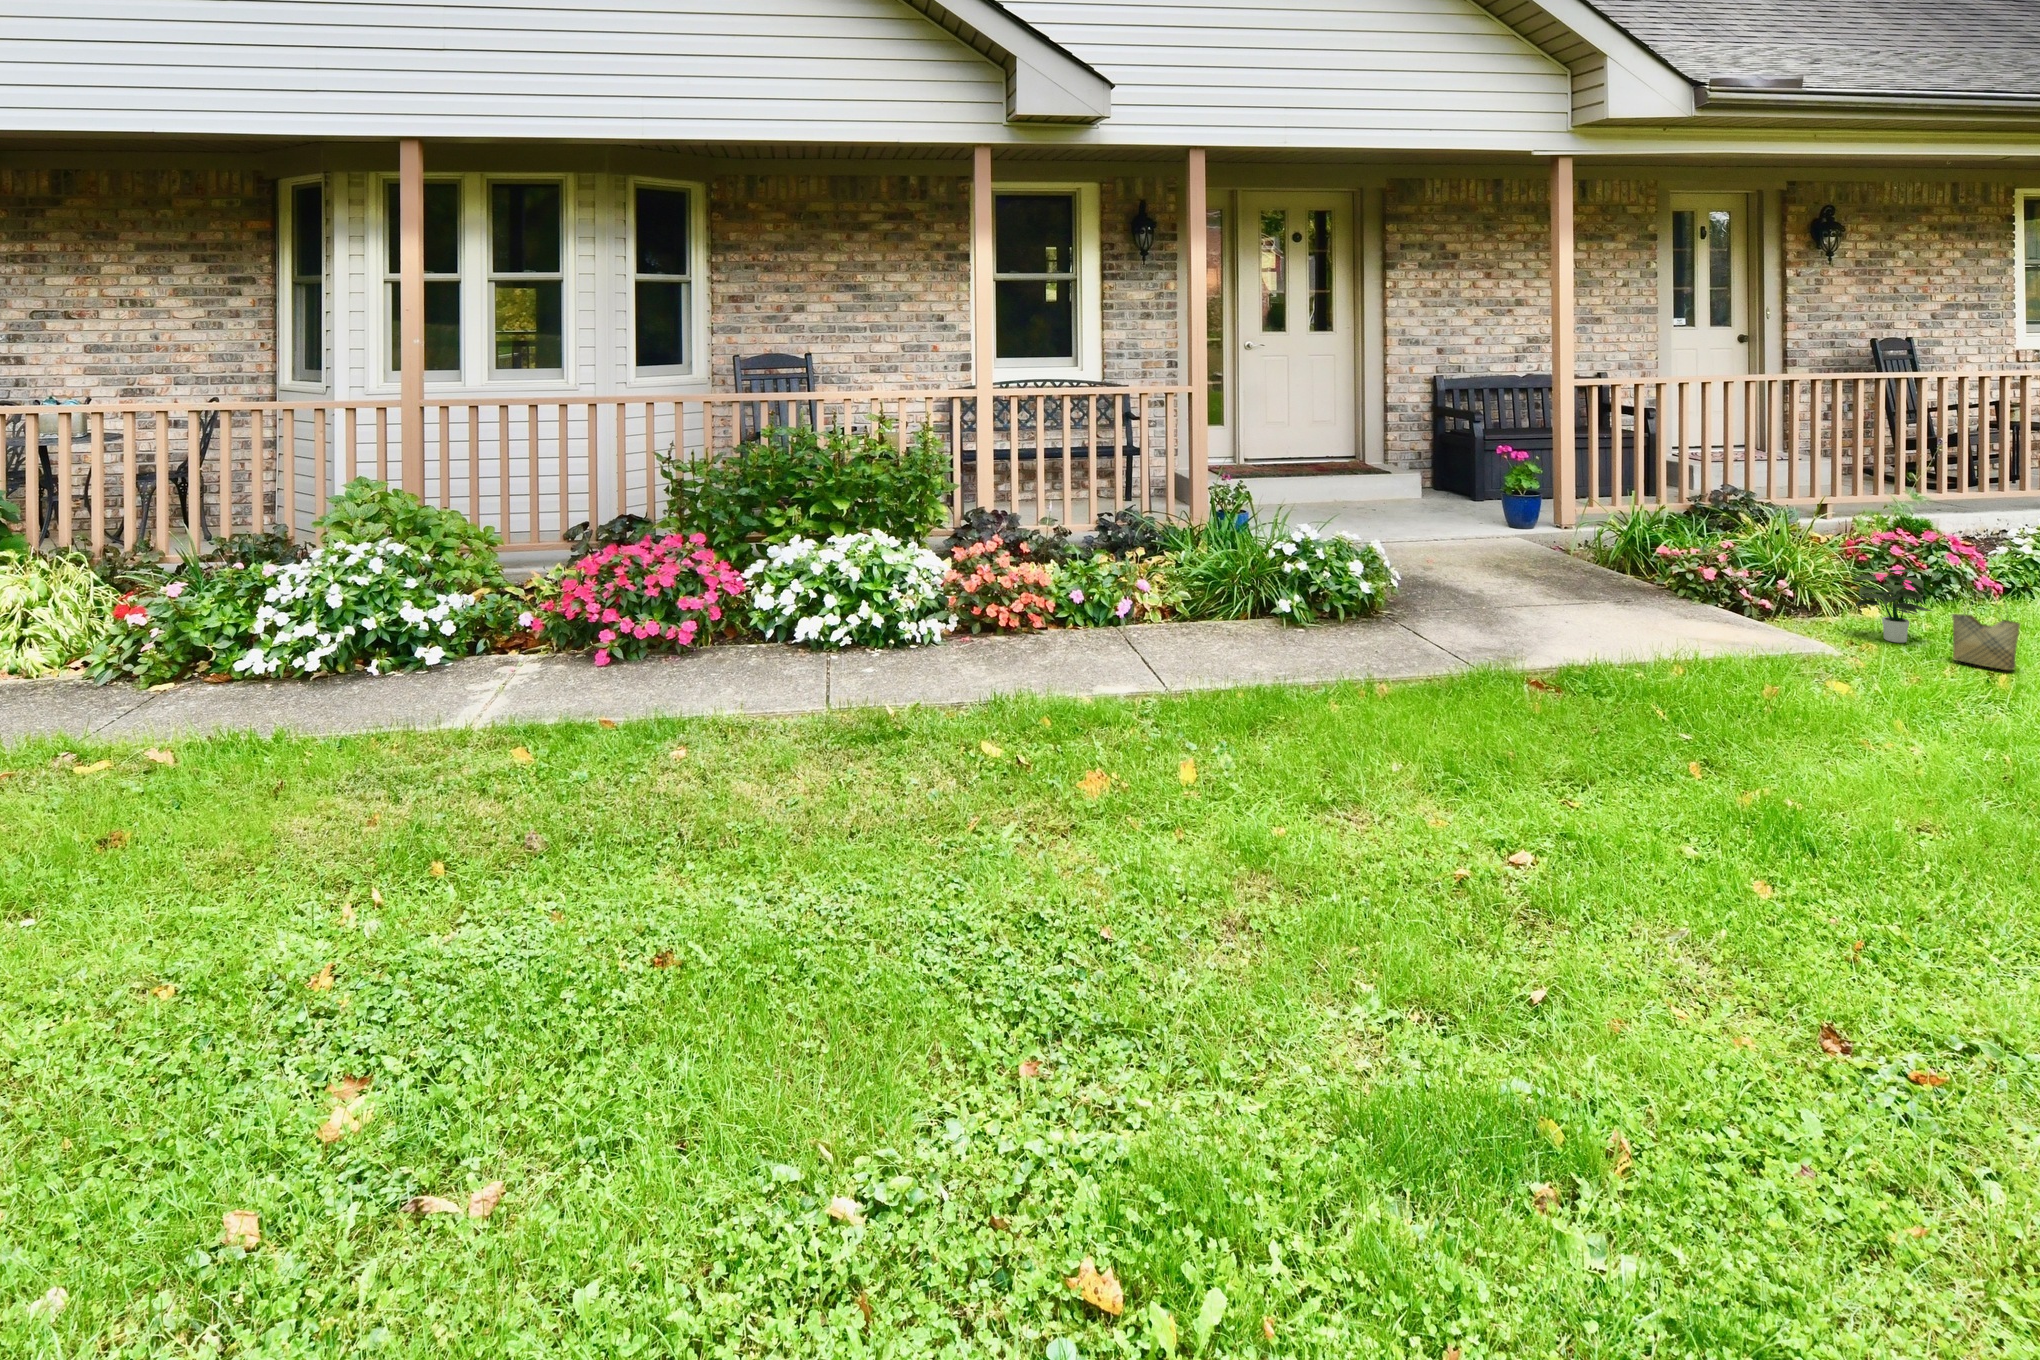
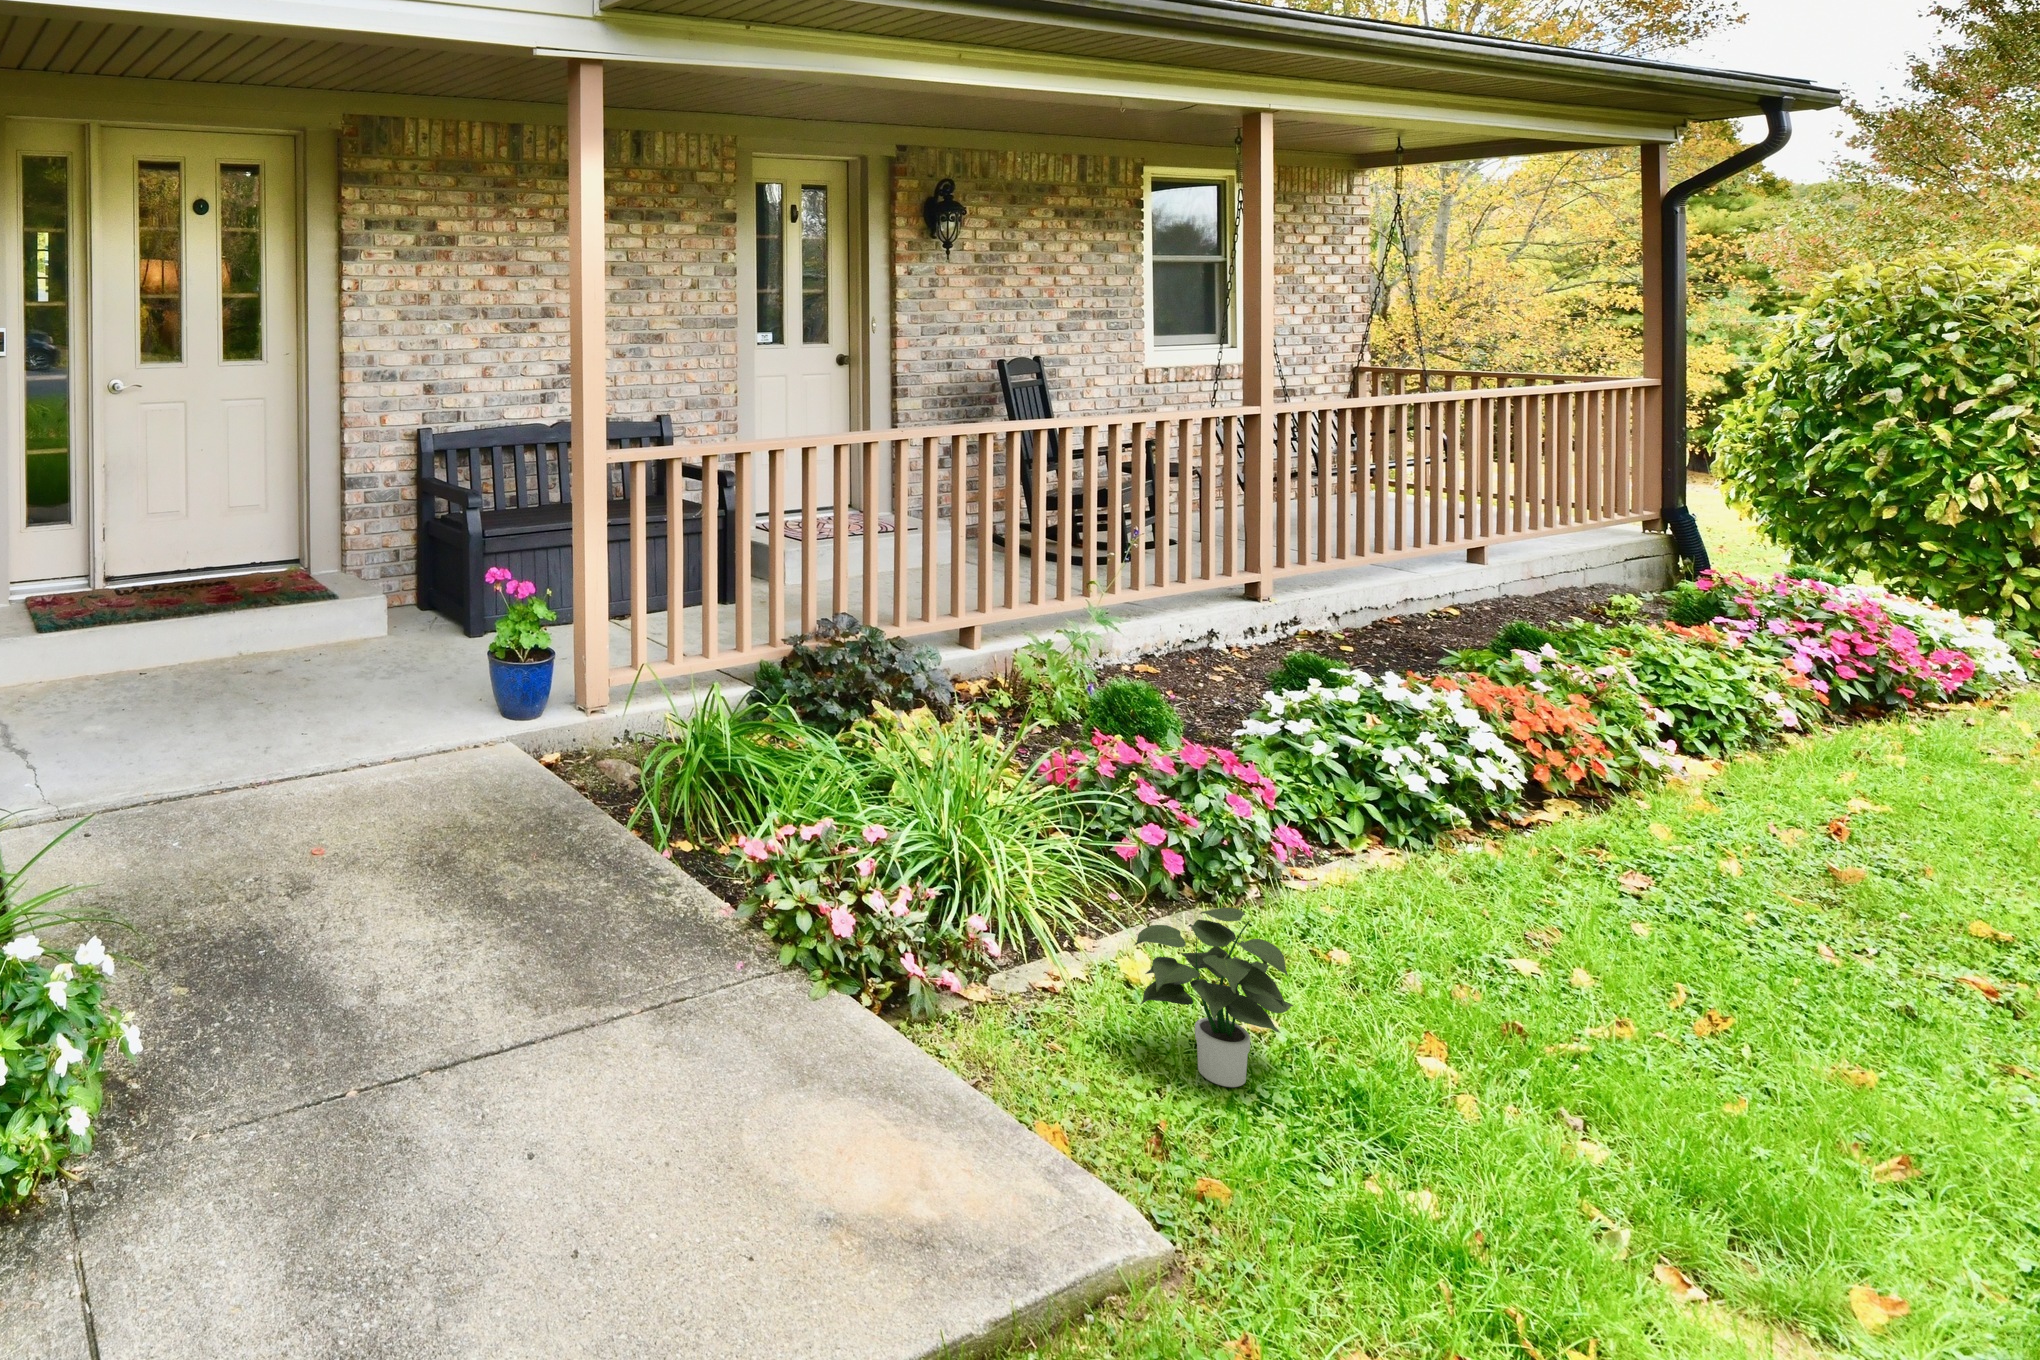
woven basket: present [1952,592,2020,670] -> none [1368,1000,1528,1218]

